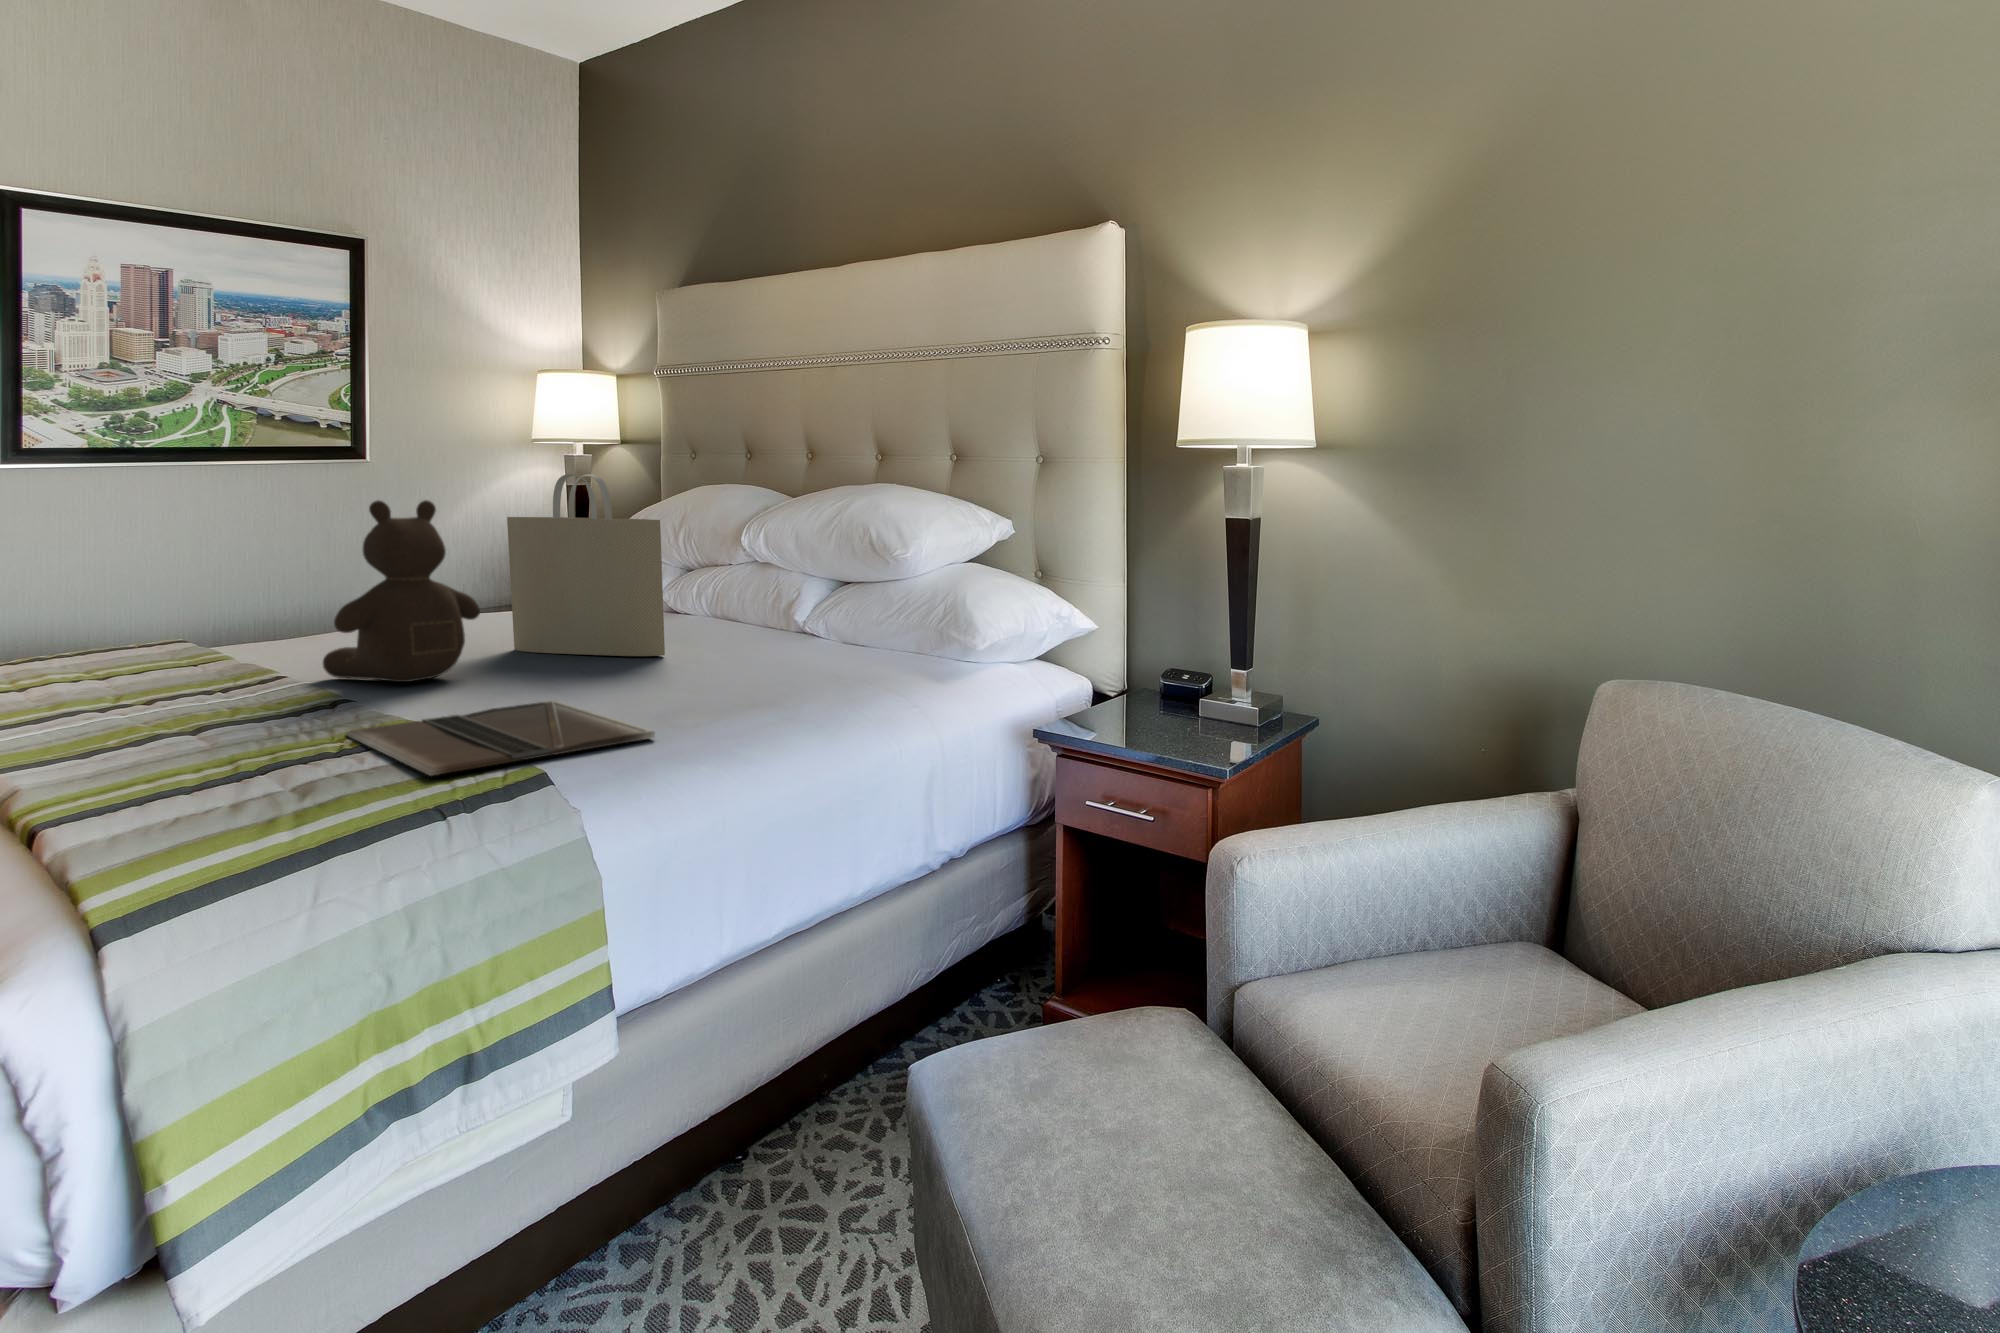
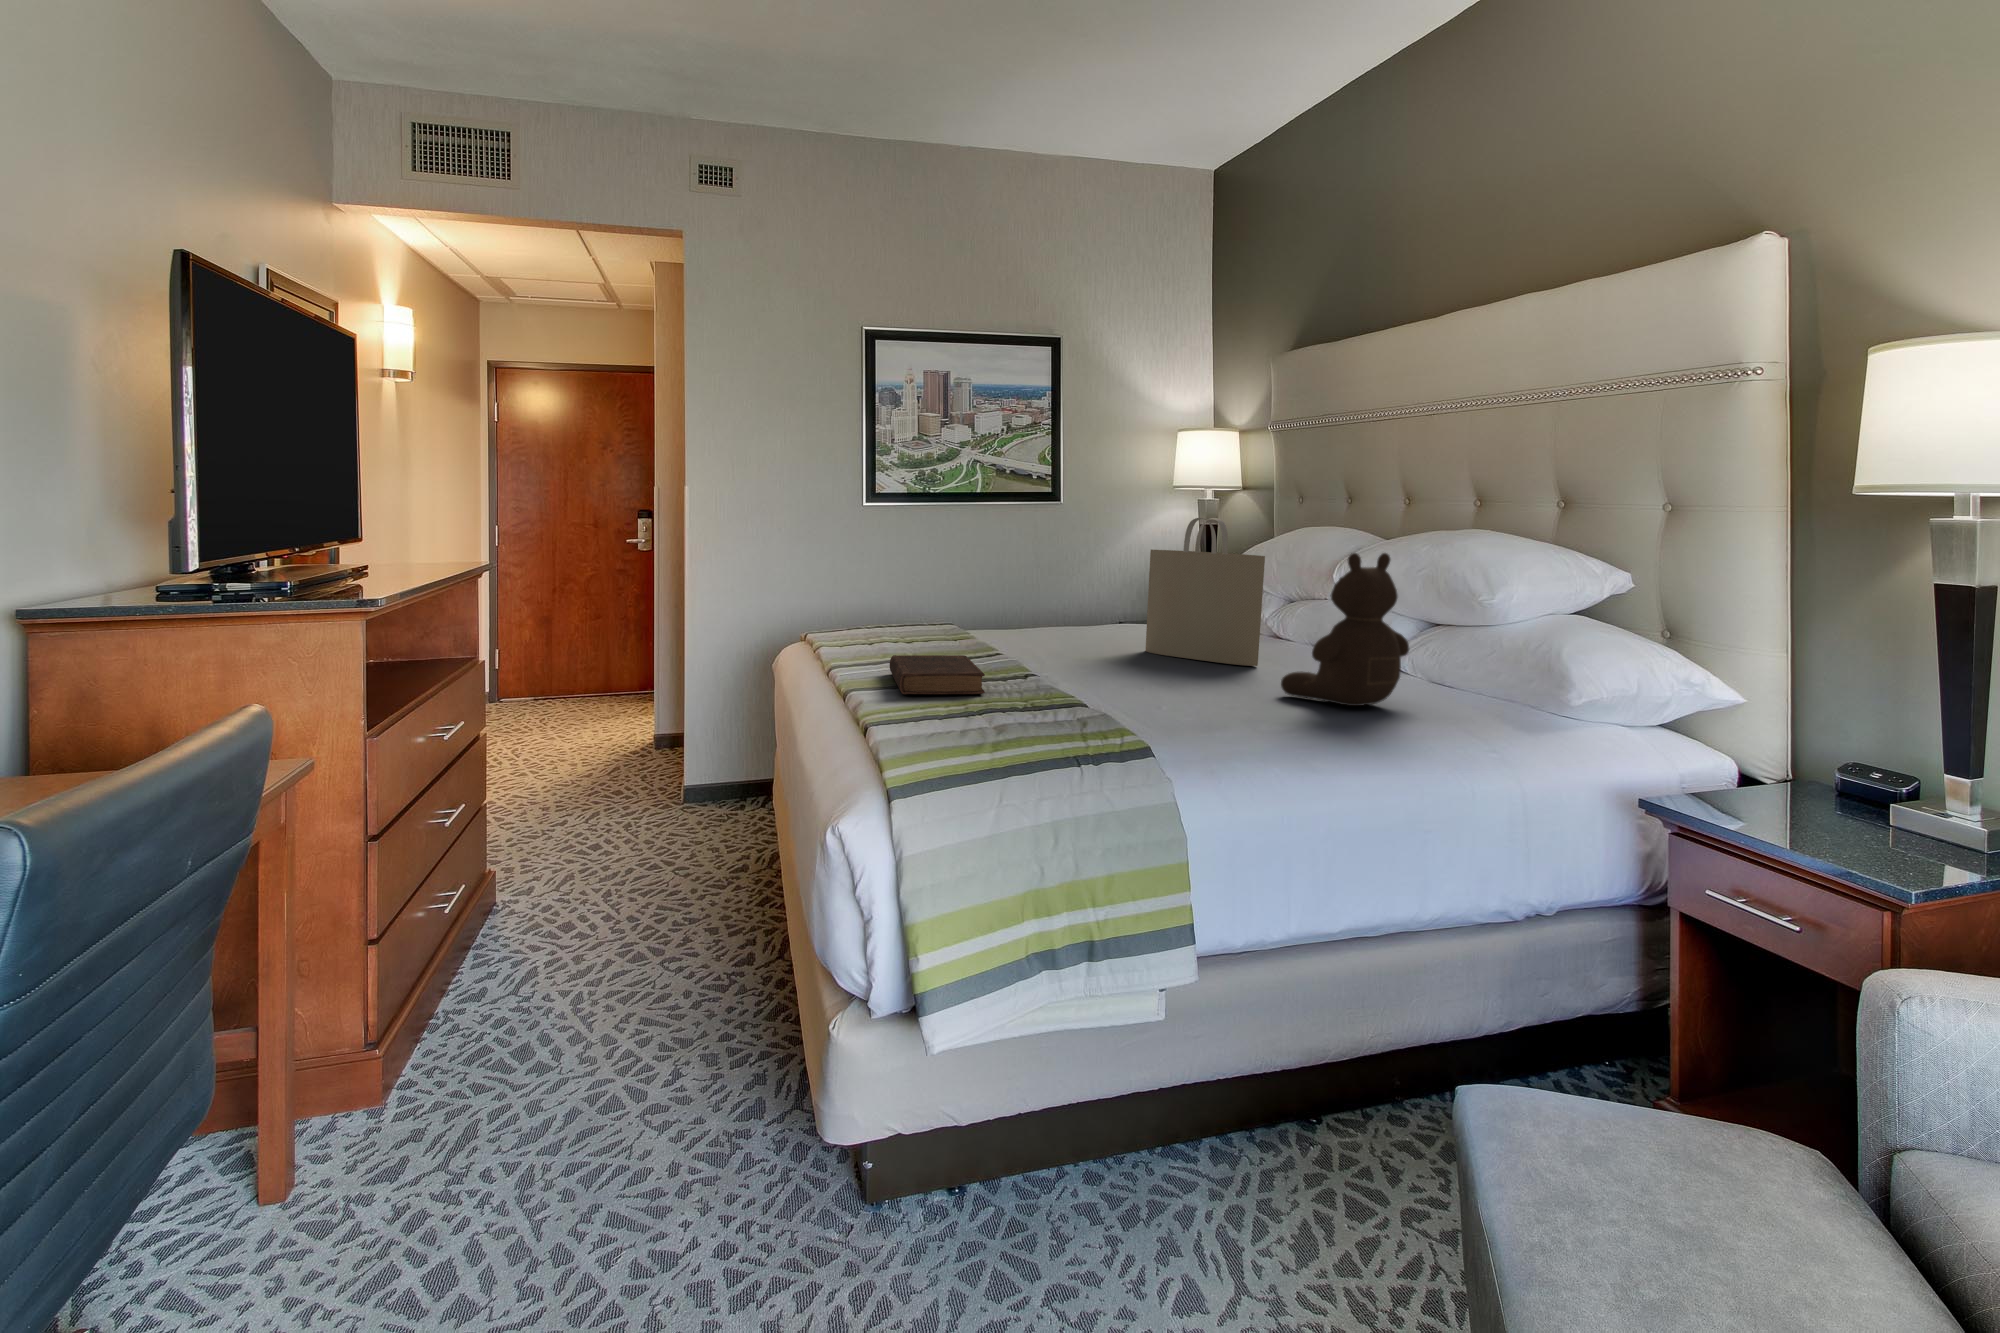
teddy bear: present [323,500,480,682] -> present [1281,553,1409,706]
book: none [85,681,266,753] -> present [890,655,985,694]
laptop: present [346,701,655,776] -> none [1031,692,1238,734]

